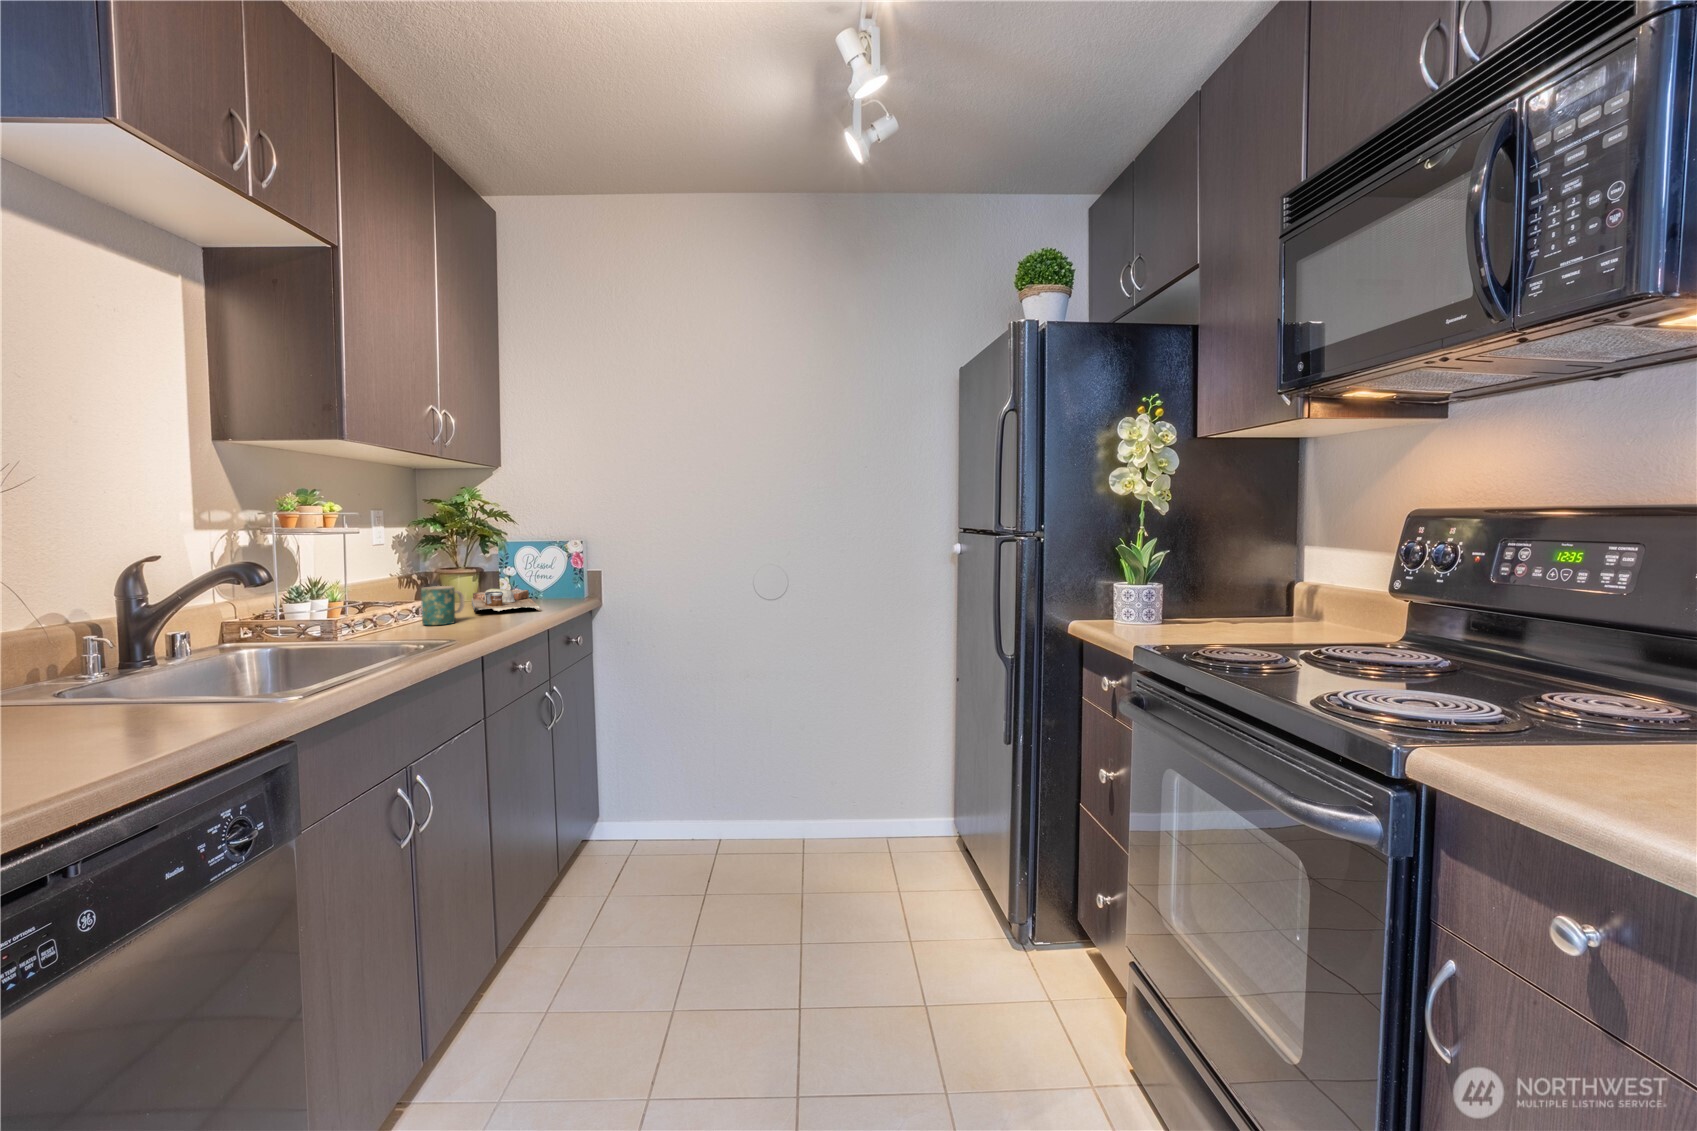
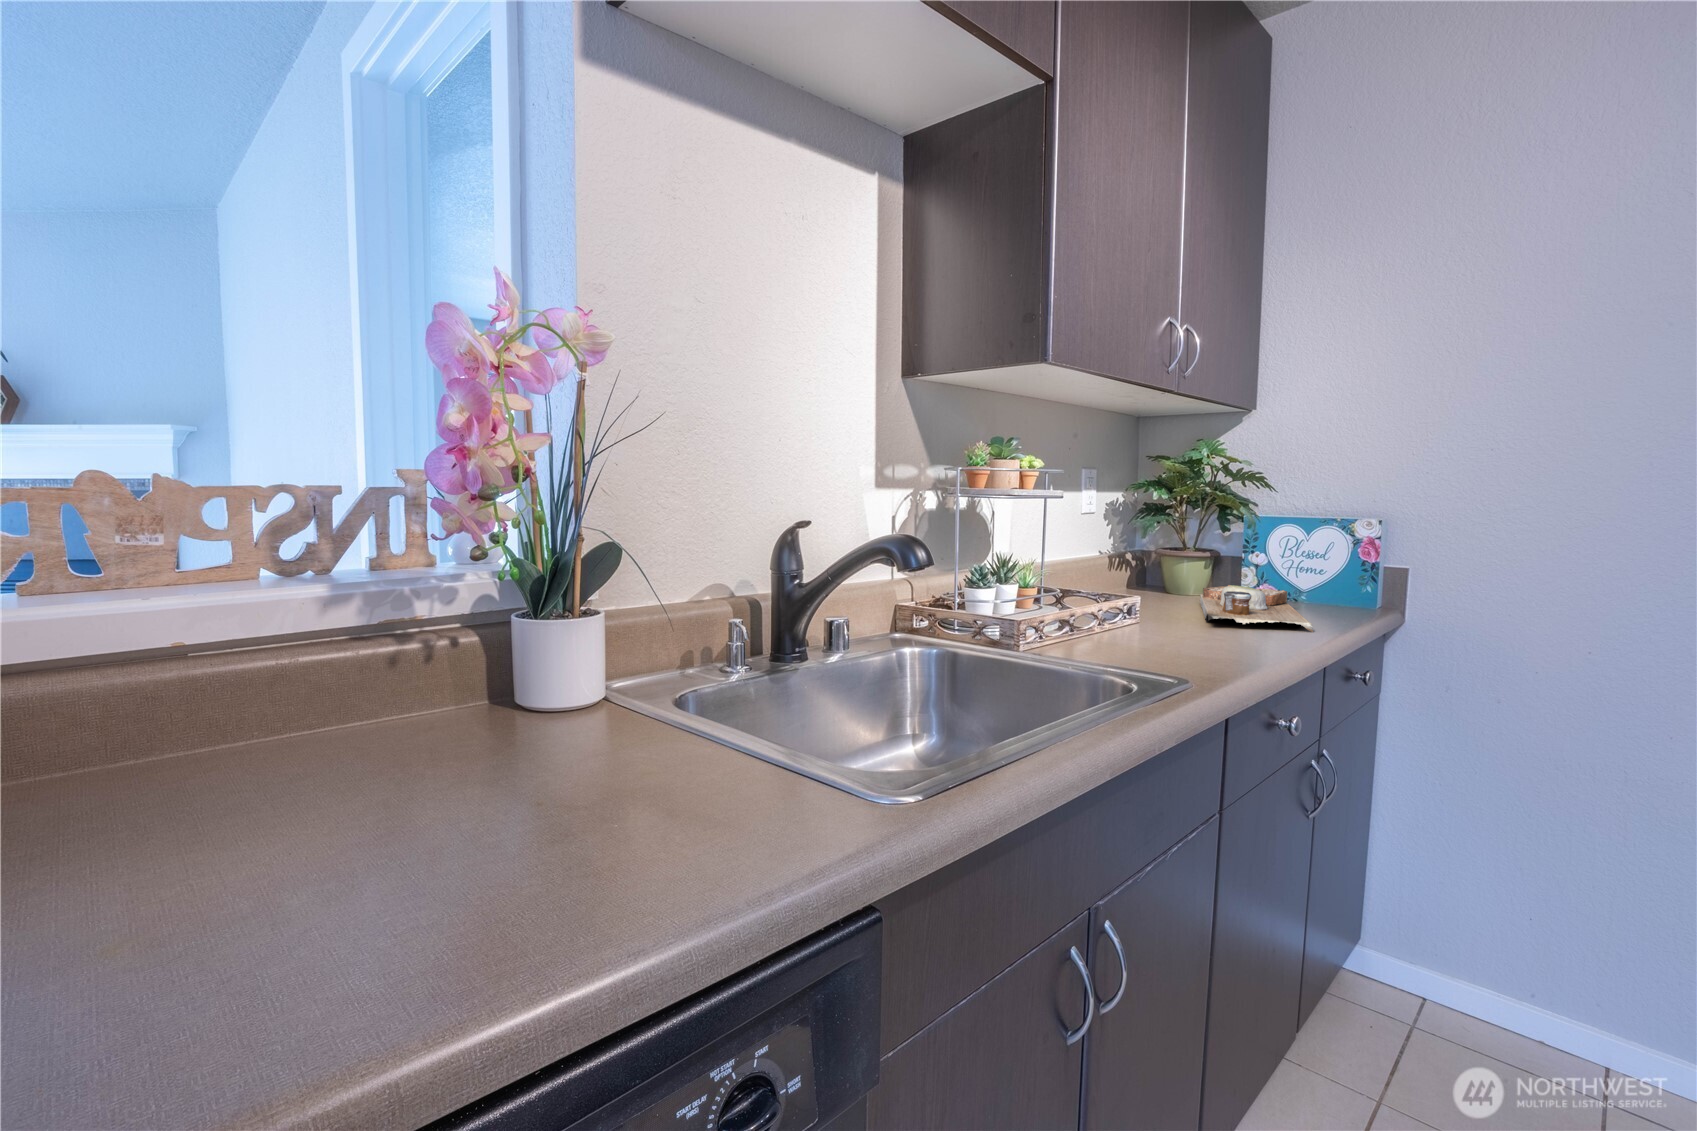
mug: present [421,586,464,625] -> none [1132,579,1194,638]

